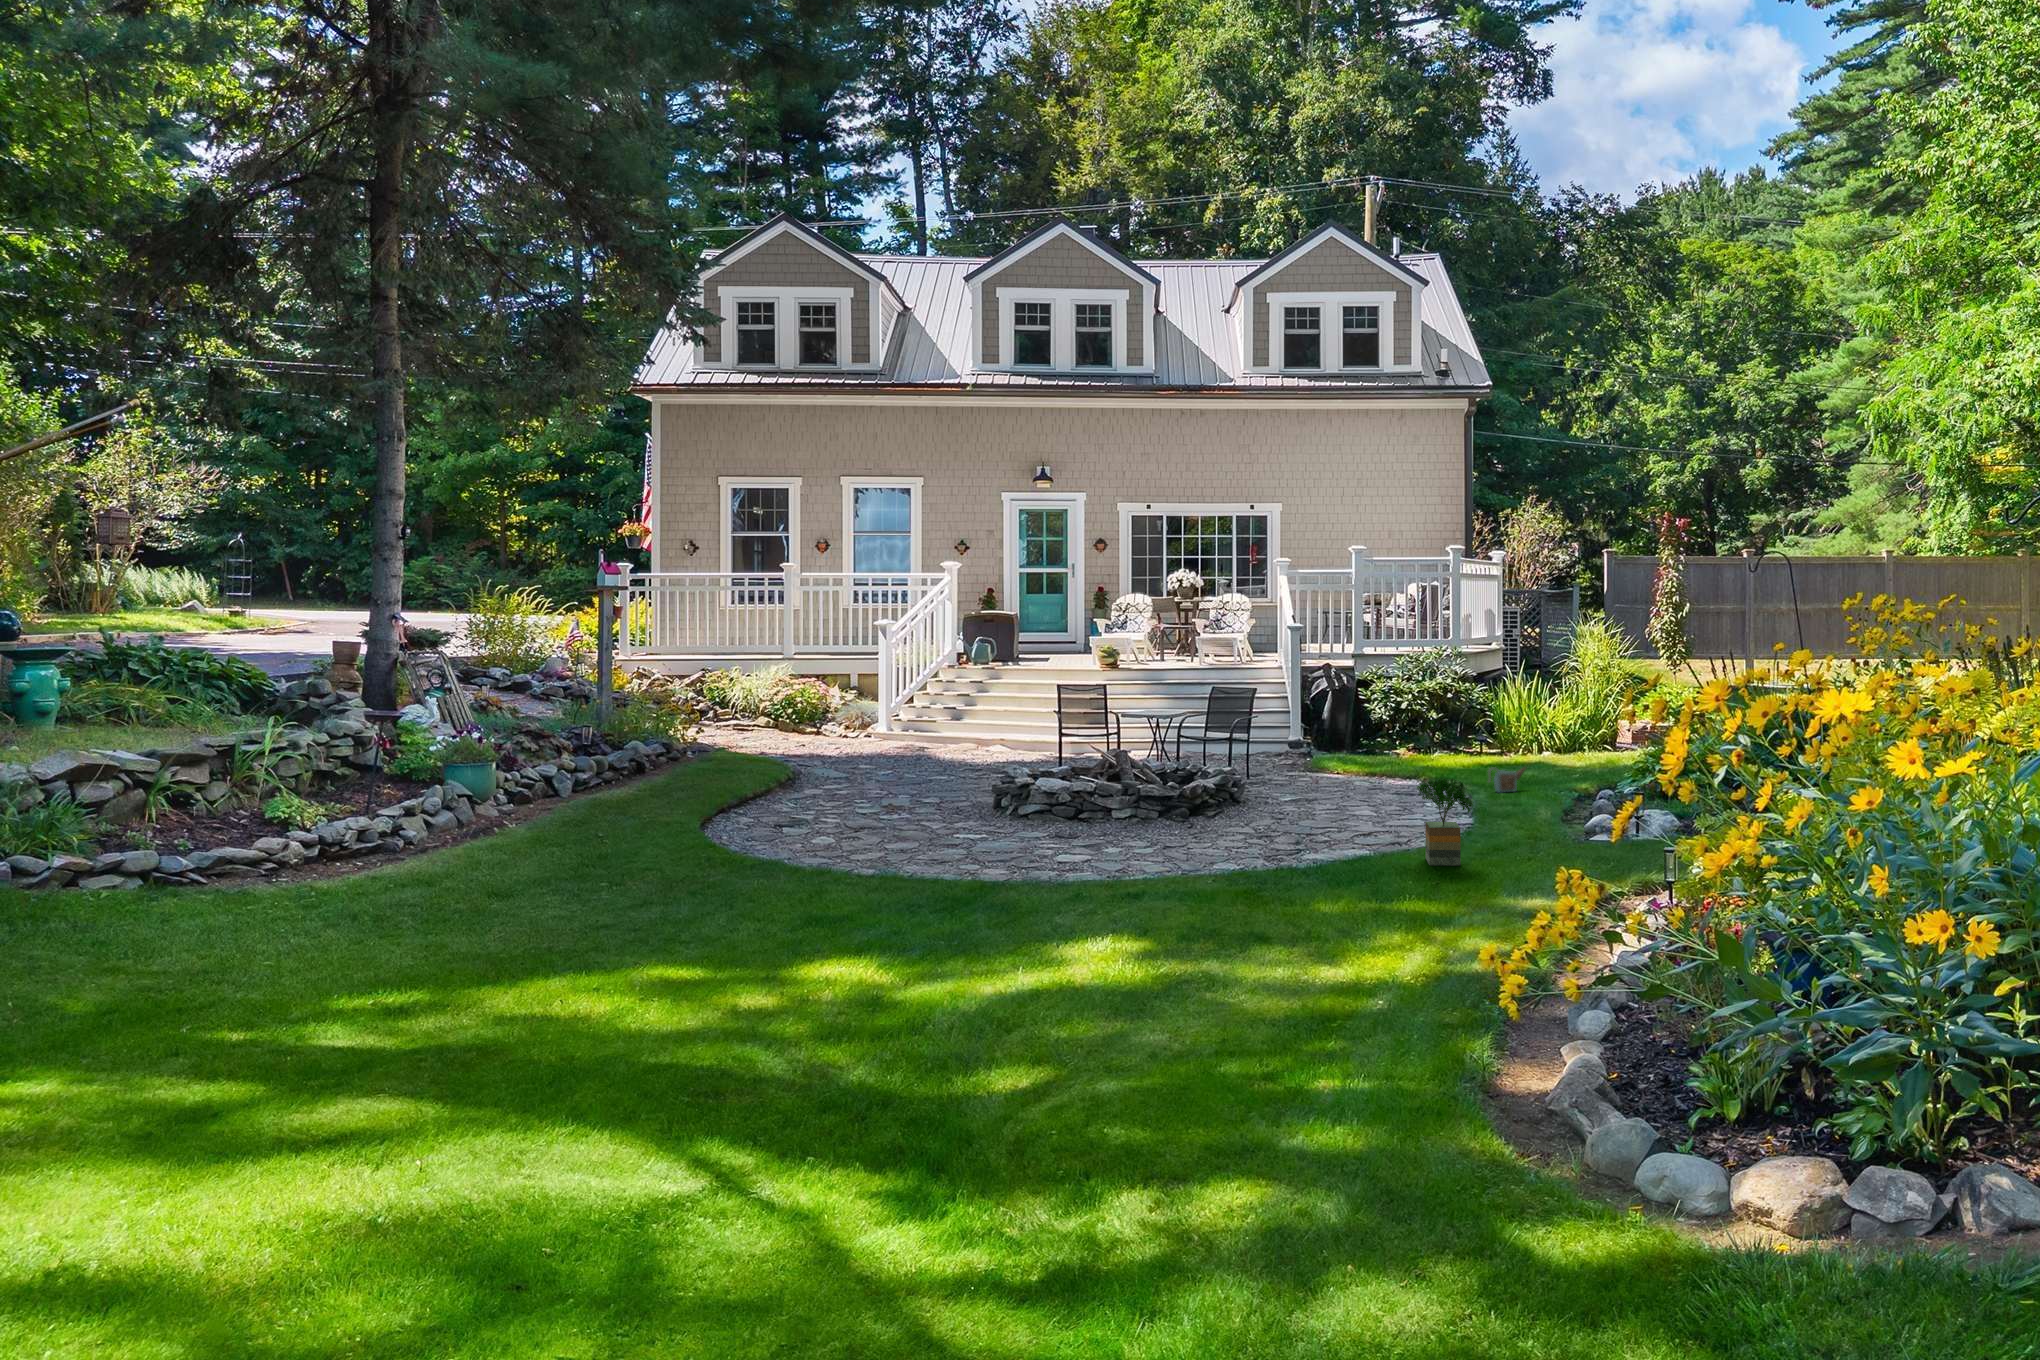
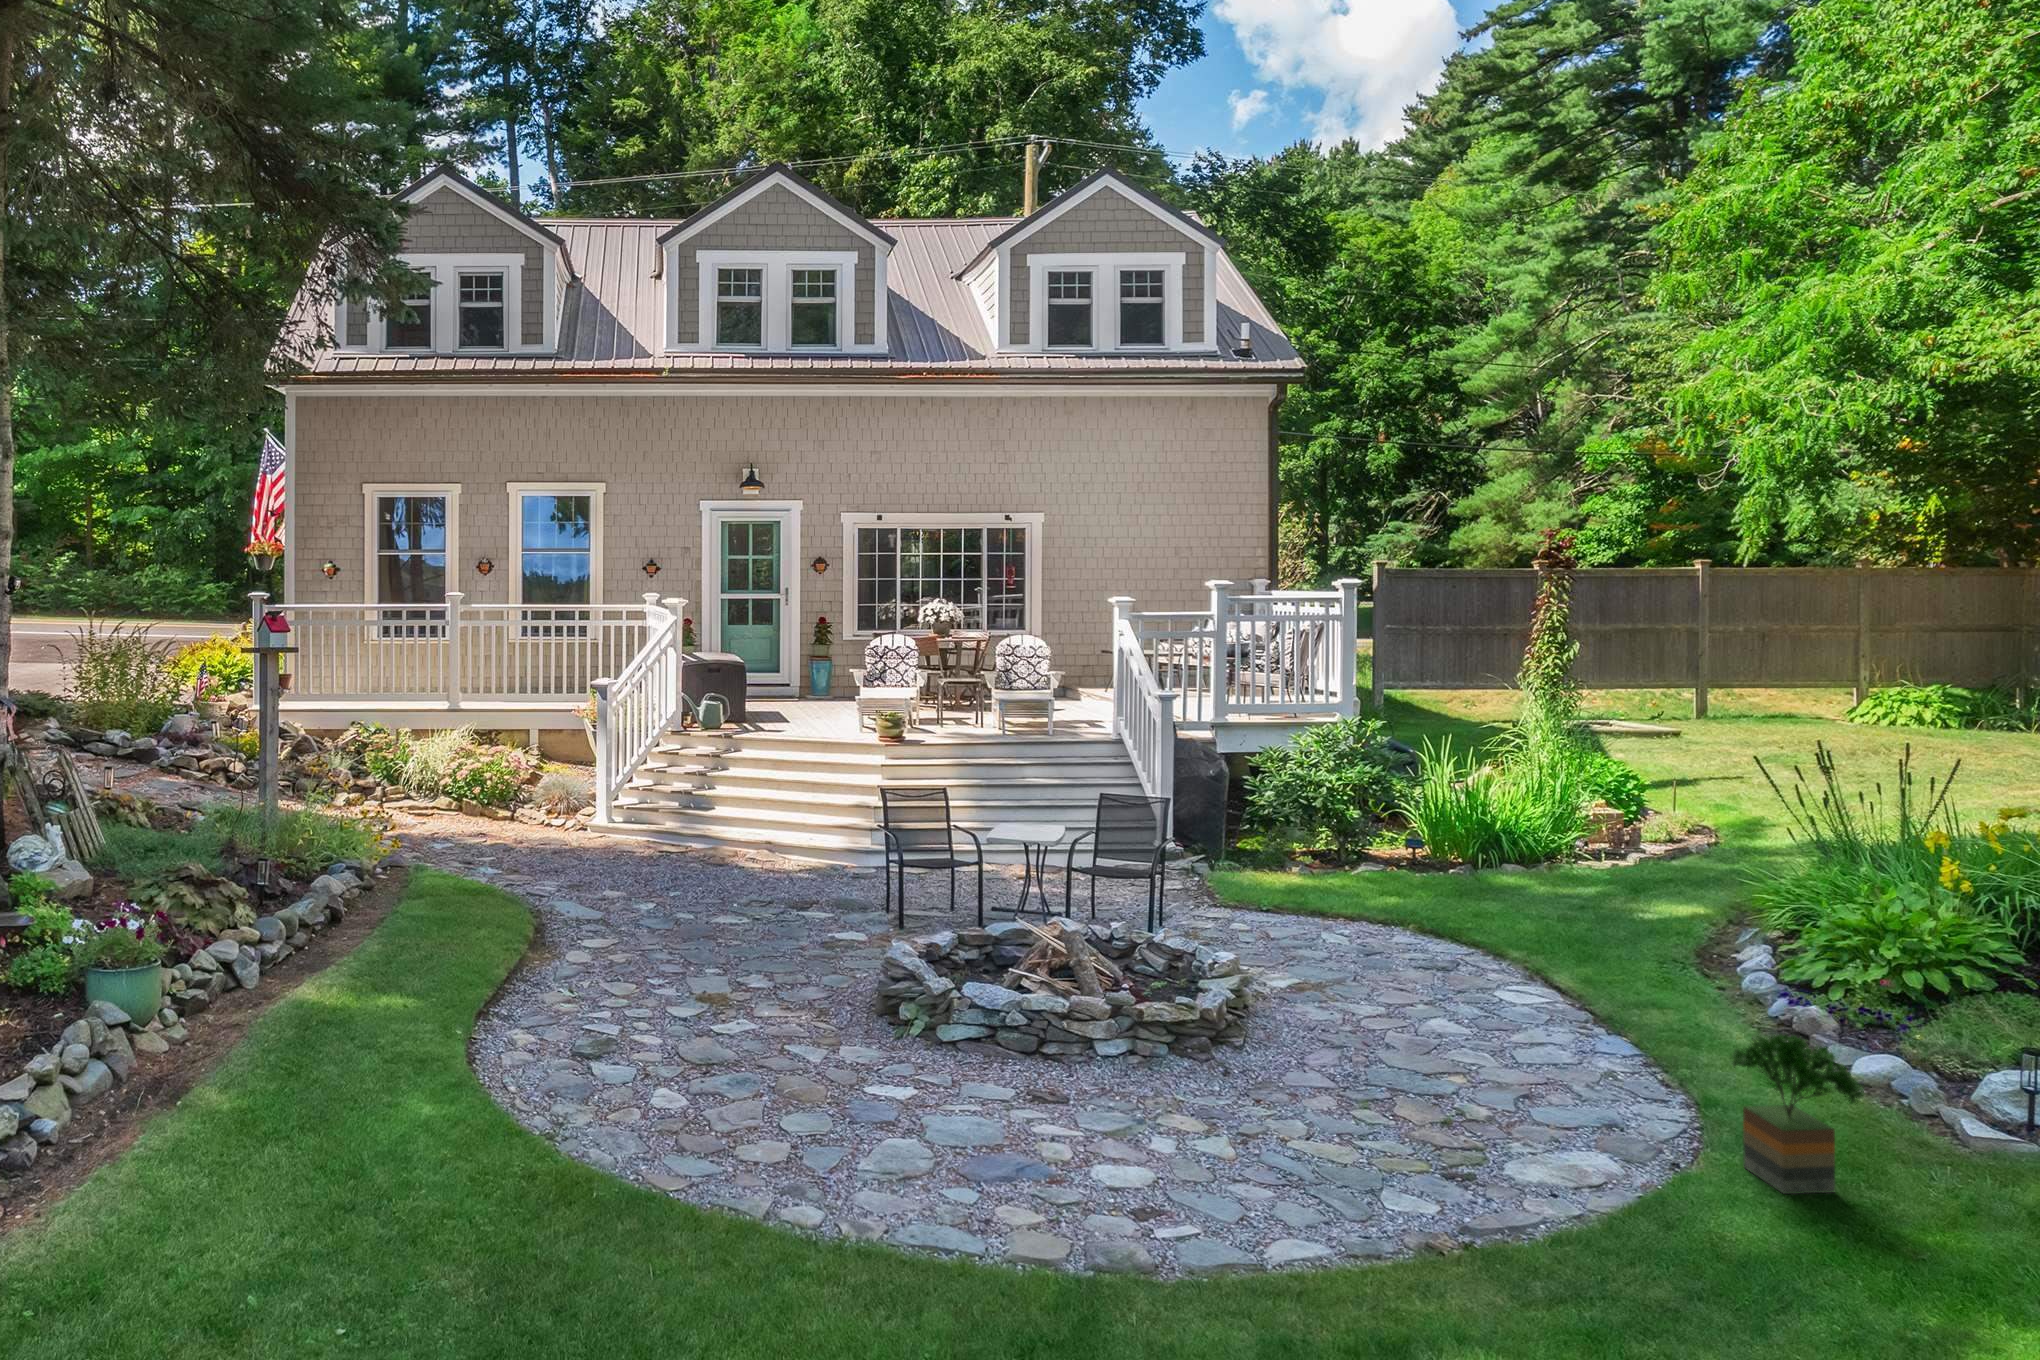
watering can: present [1488,767,1527,792] -> none [1550,902,1595,943]

